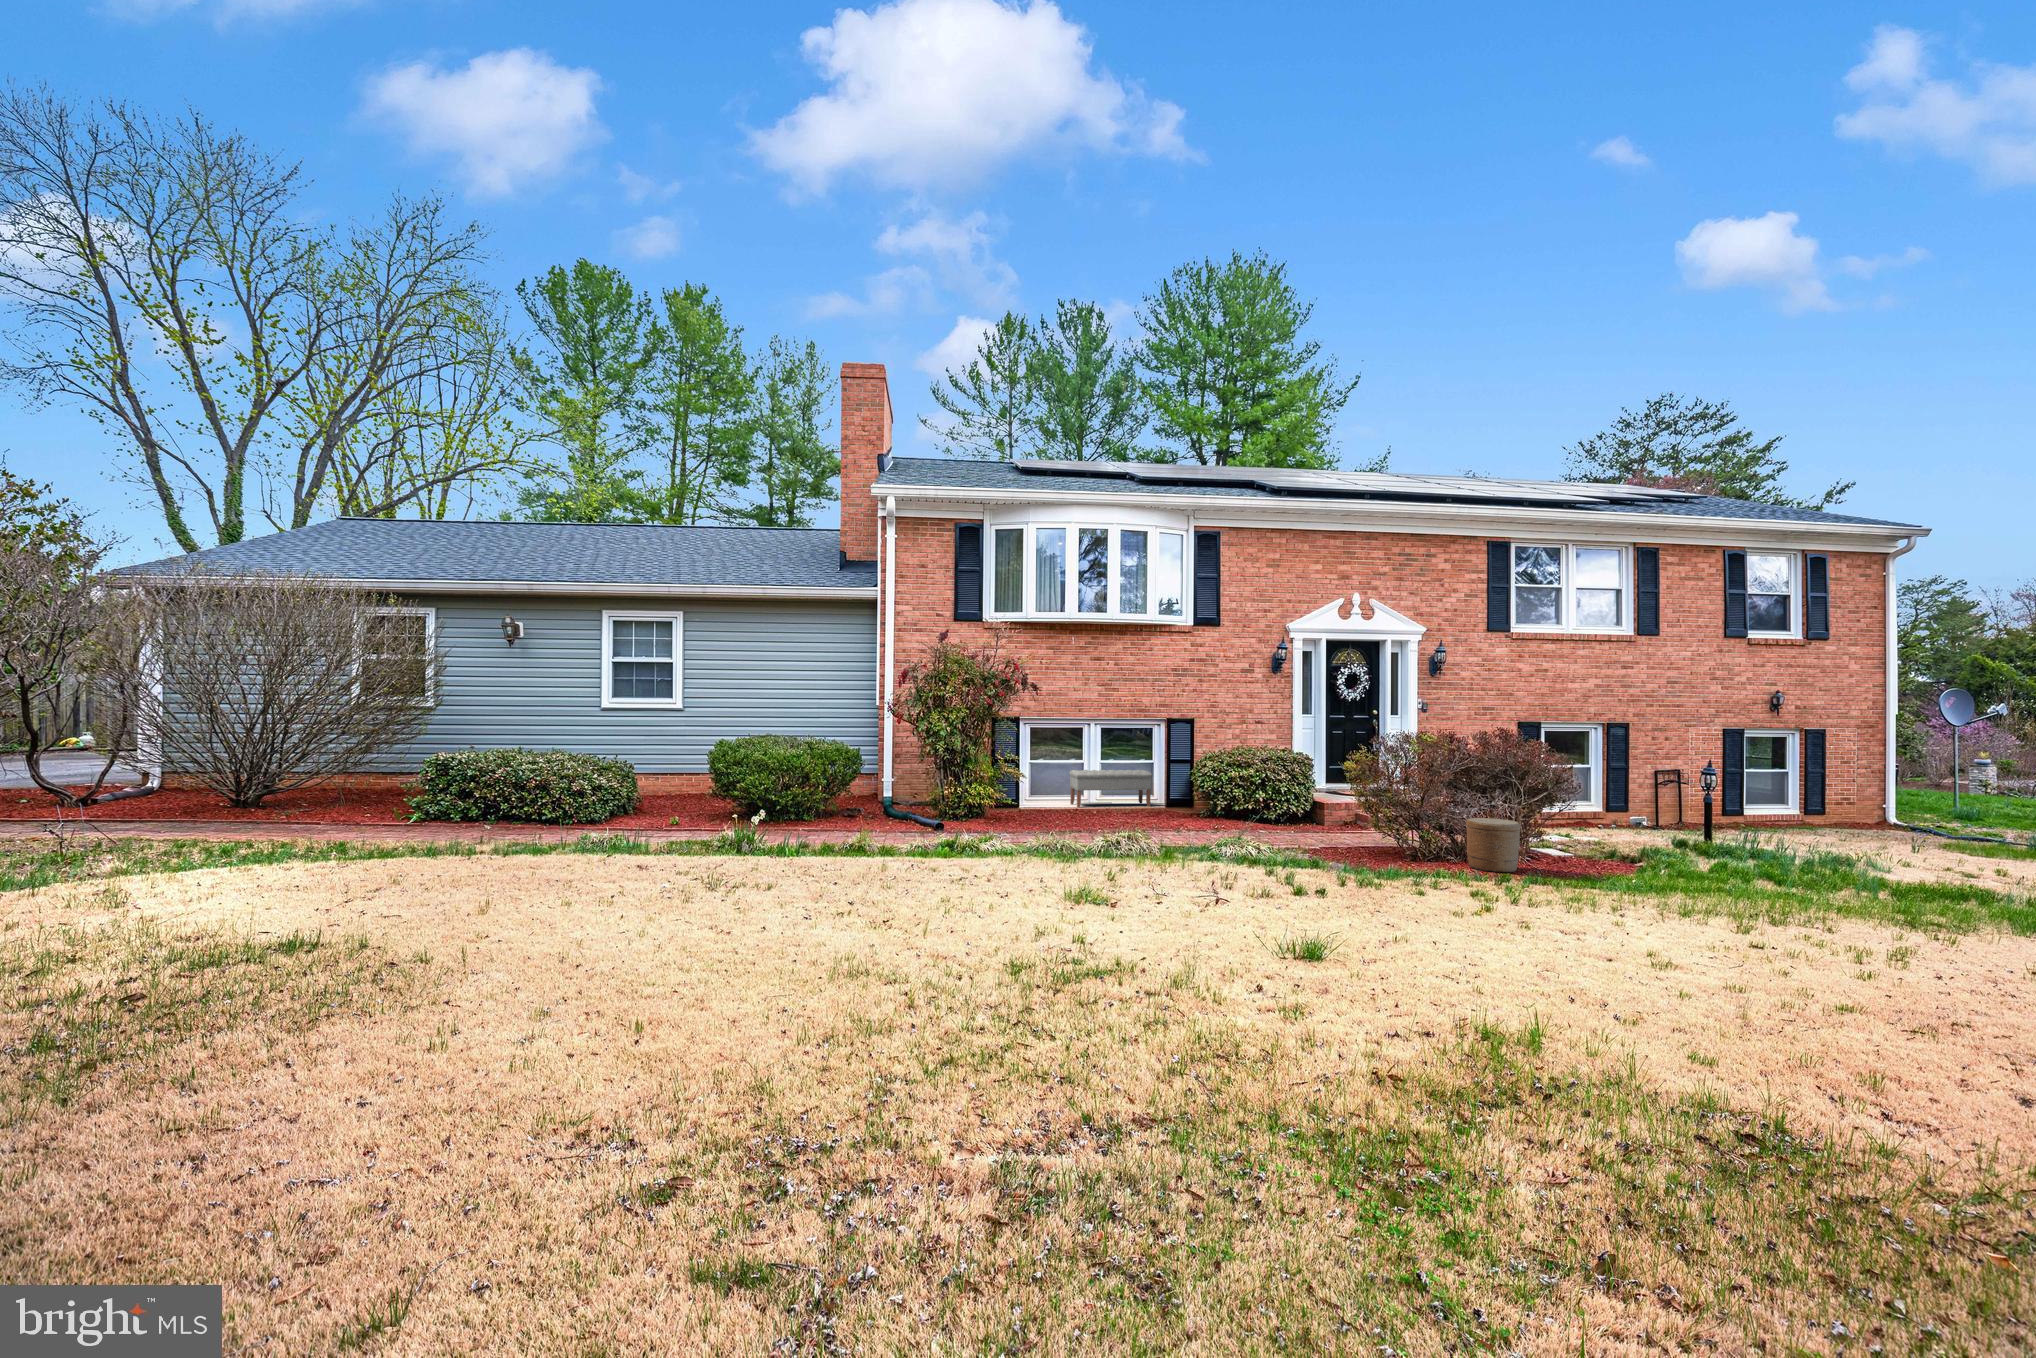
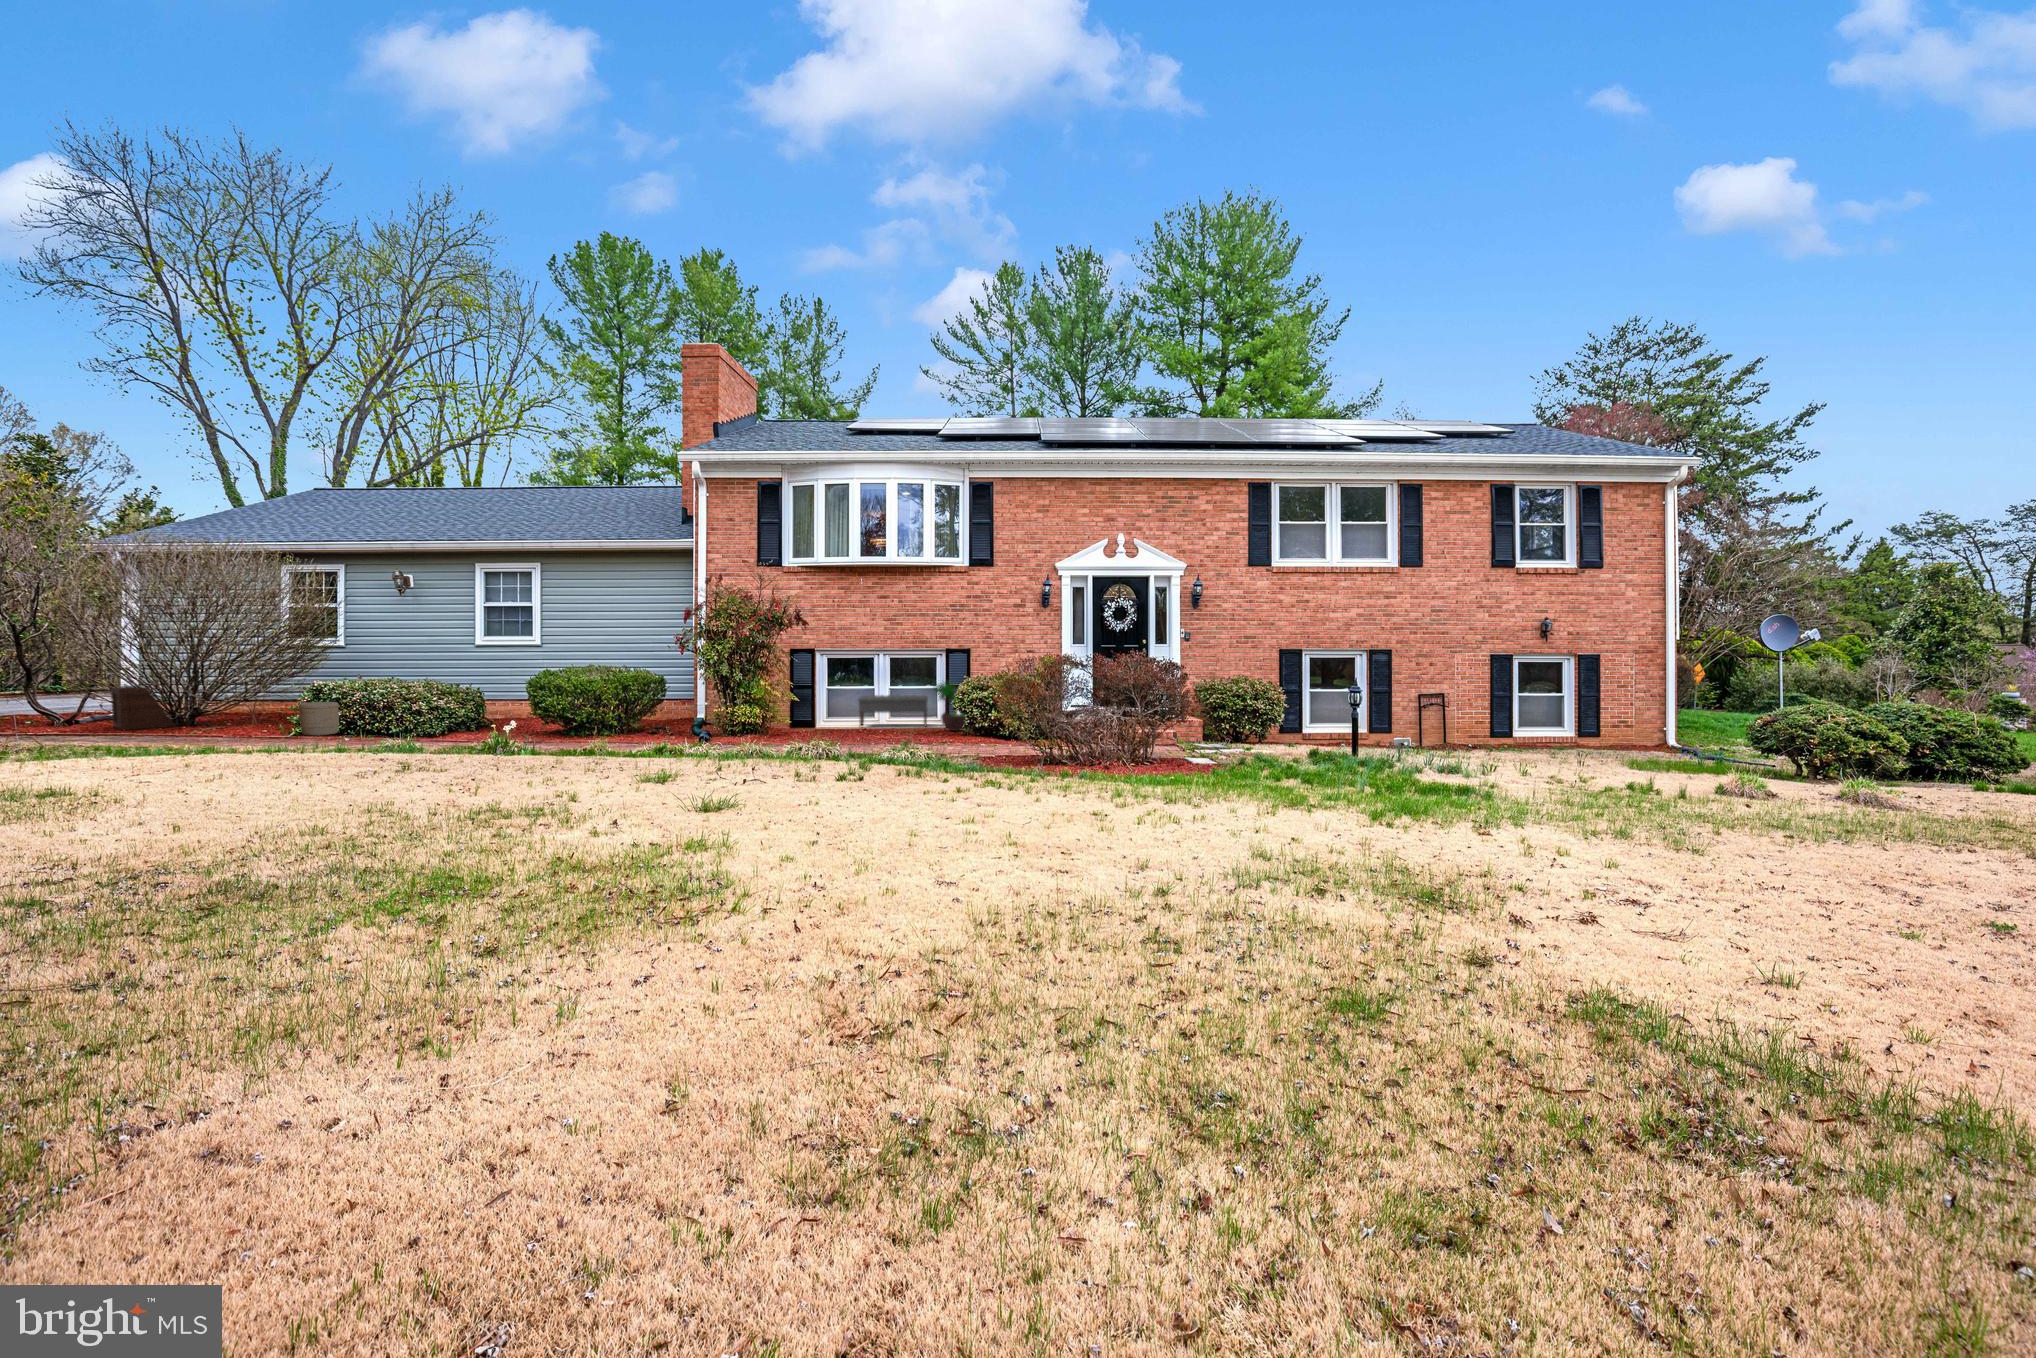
potted tree: none [1167,750,1208,811] -> present [934,683,965,731]
wooden crate: none [155,756,240,814] -> present [111,686,175,730]
woven basket: present [1466,818,1521,872] -> present [298,702,339,736]

